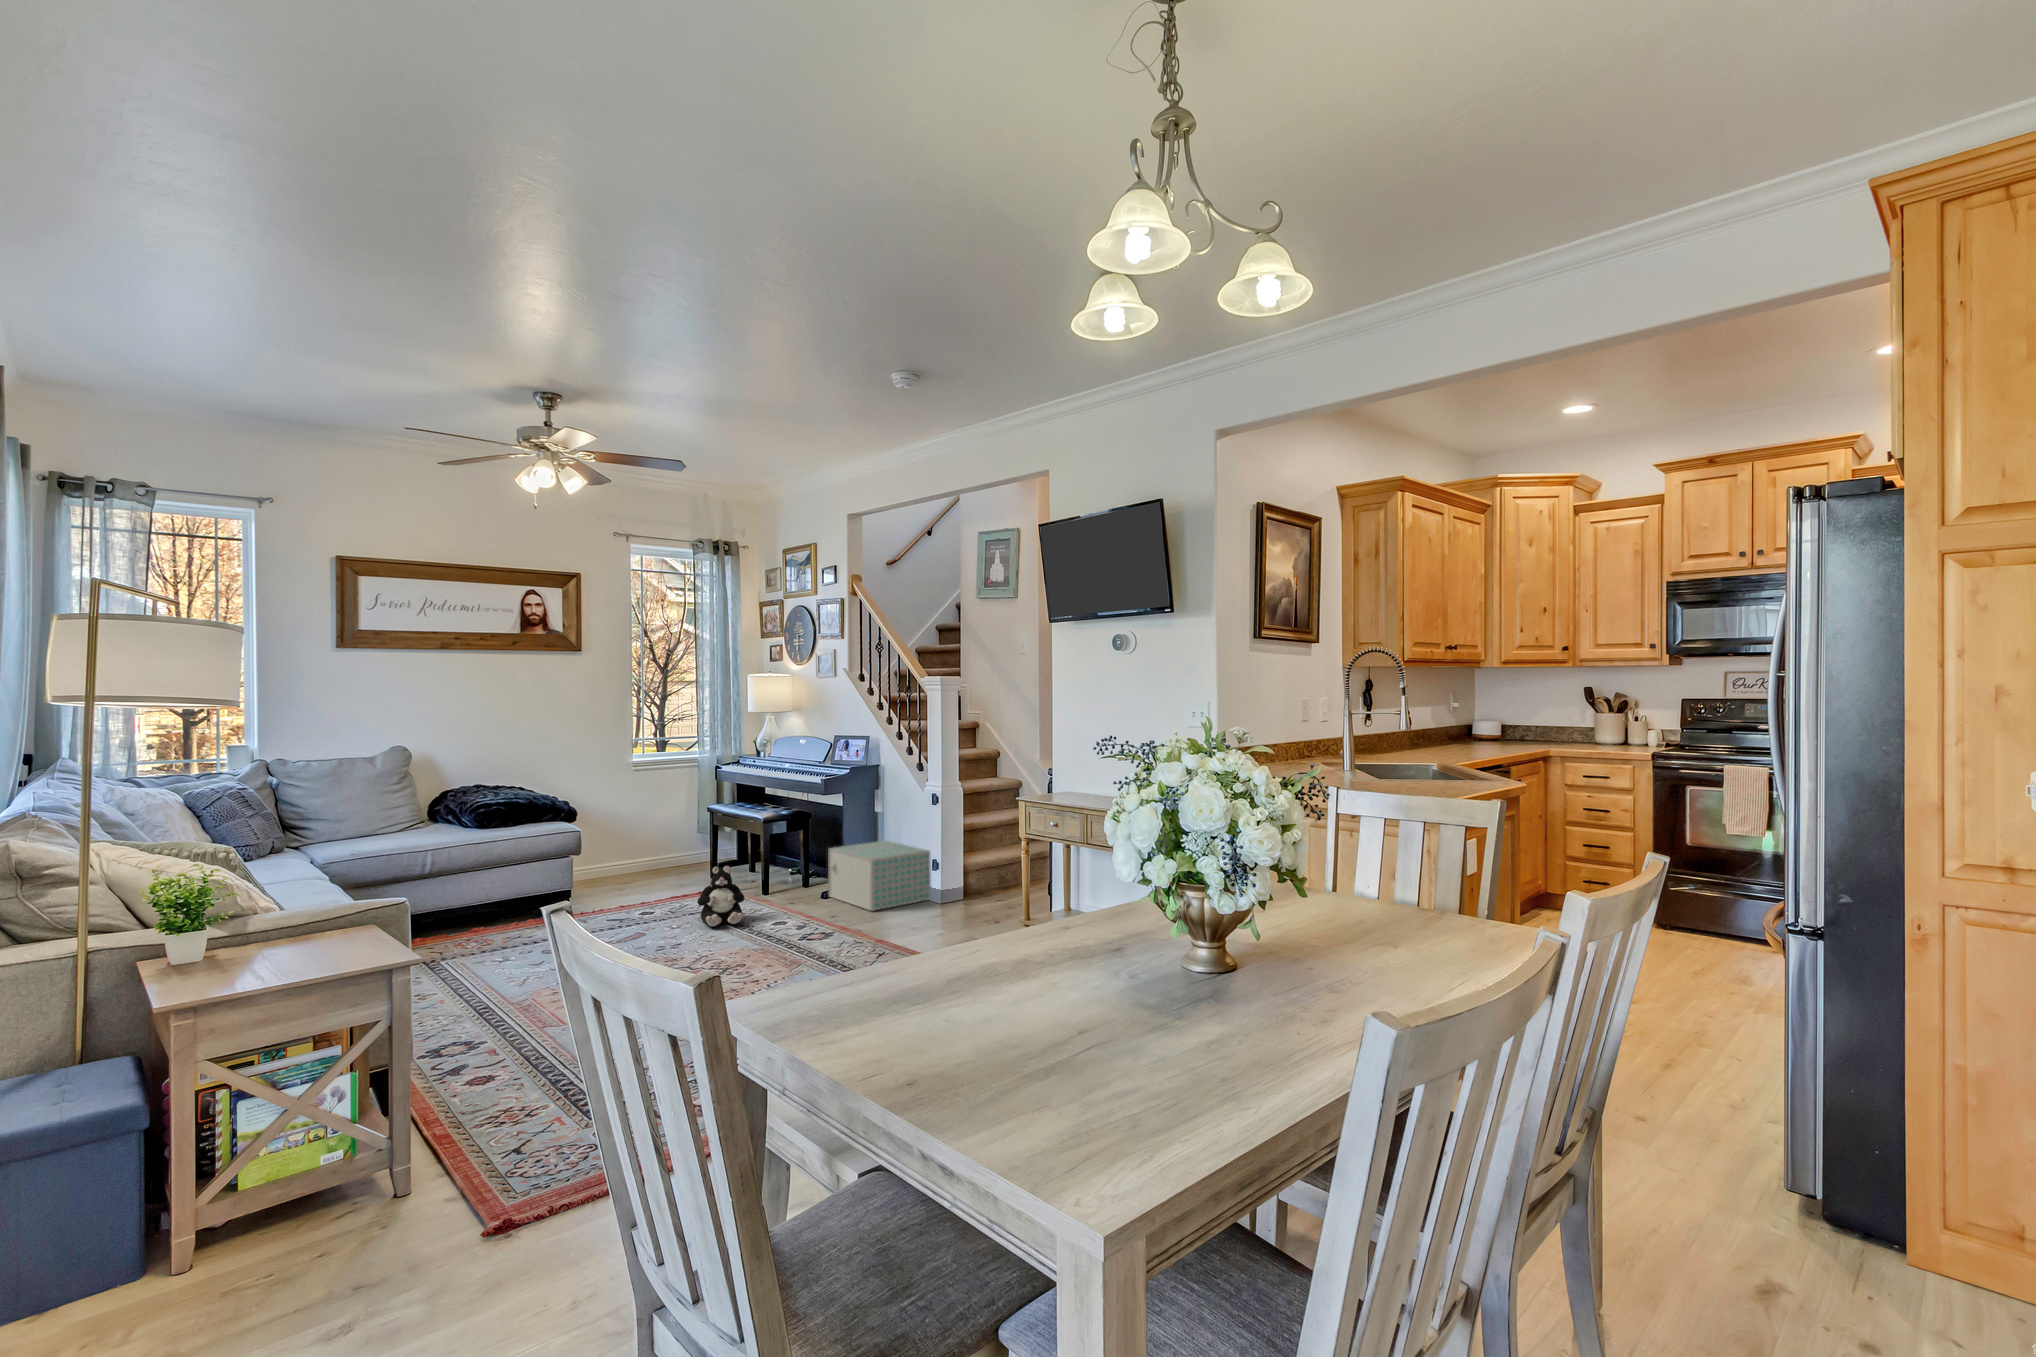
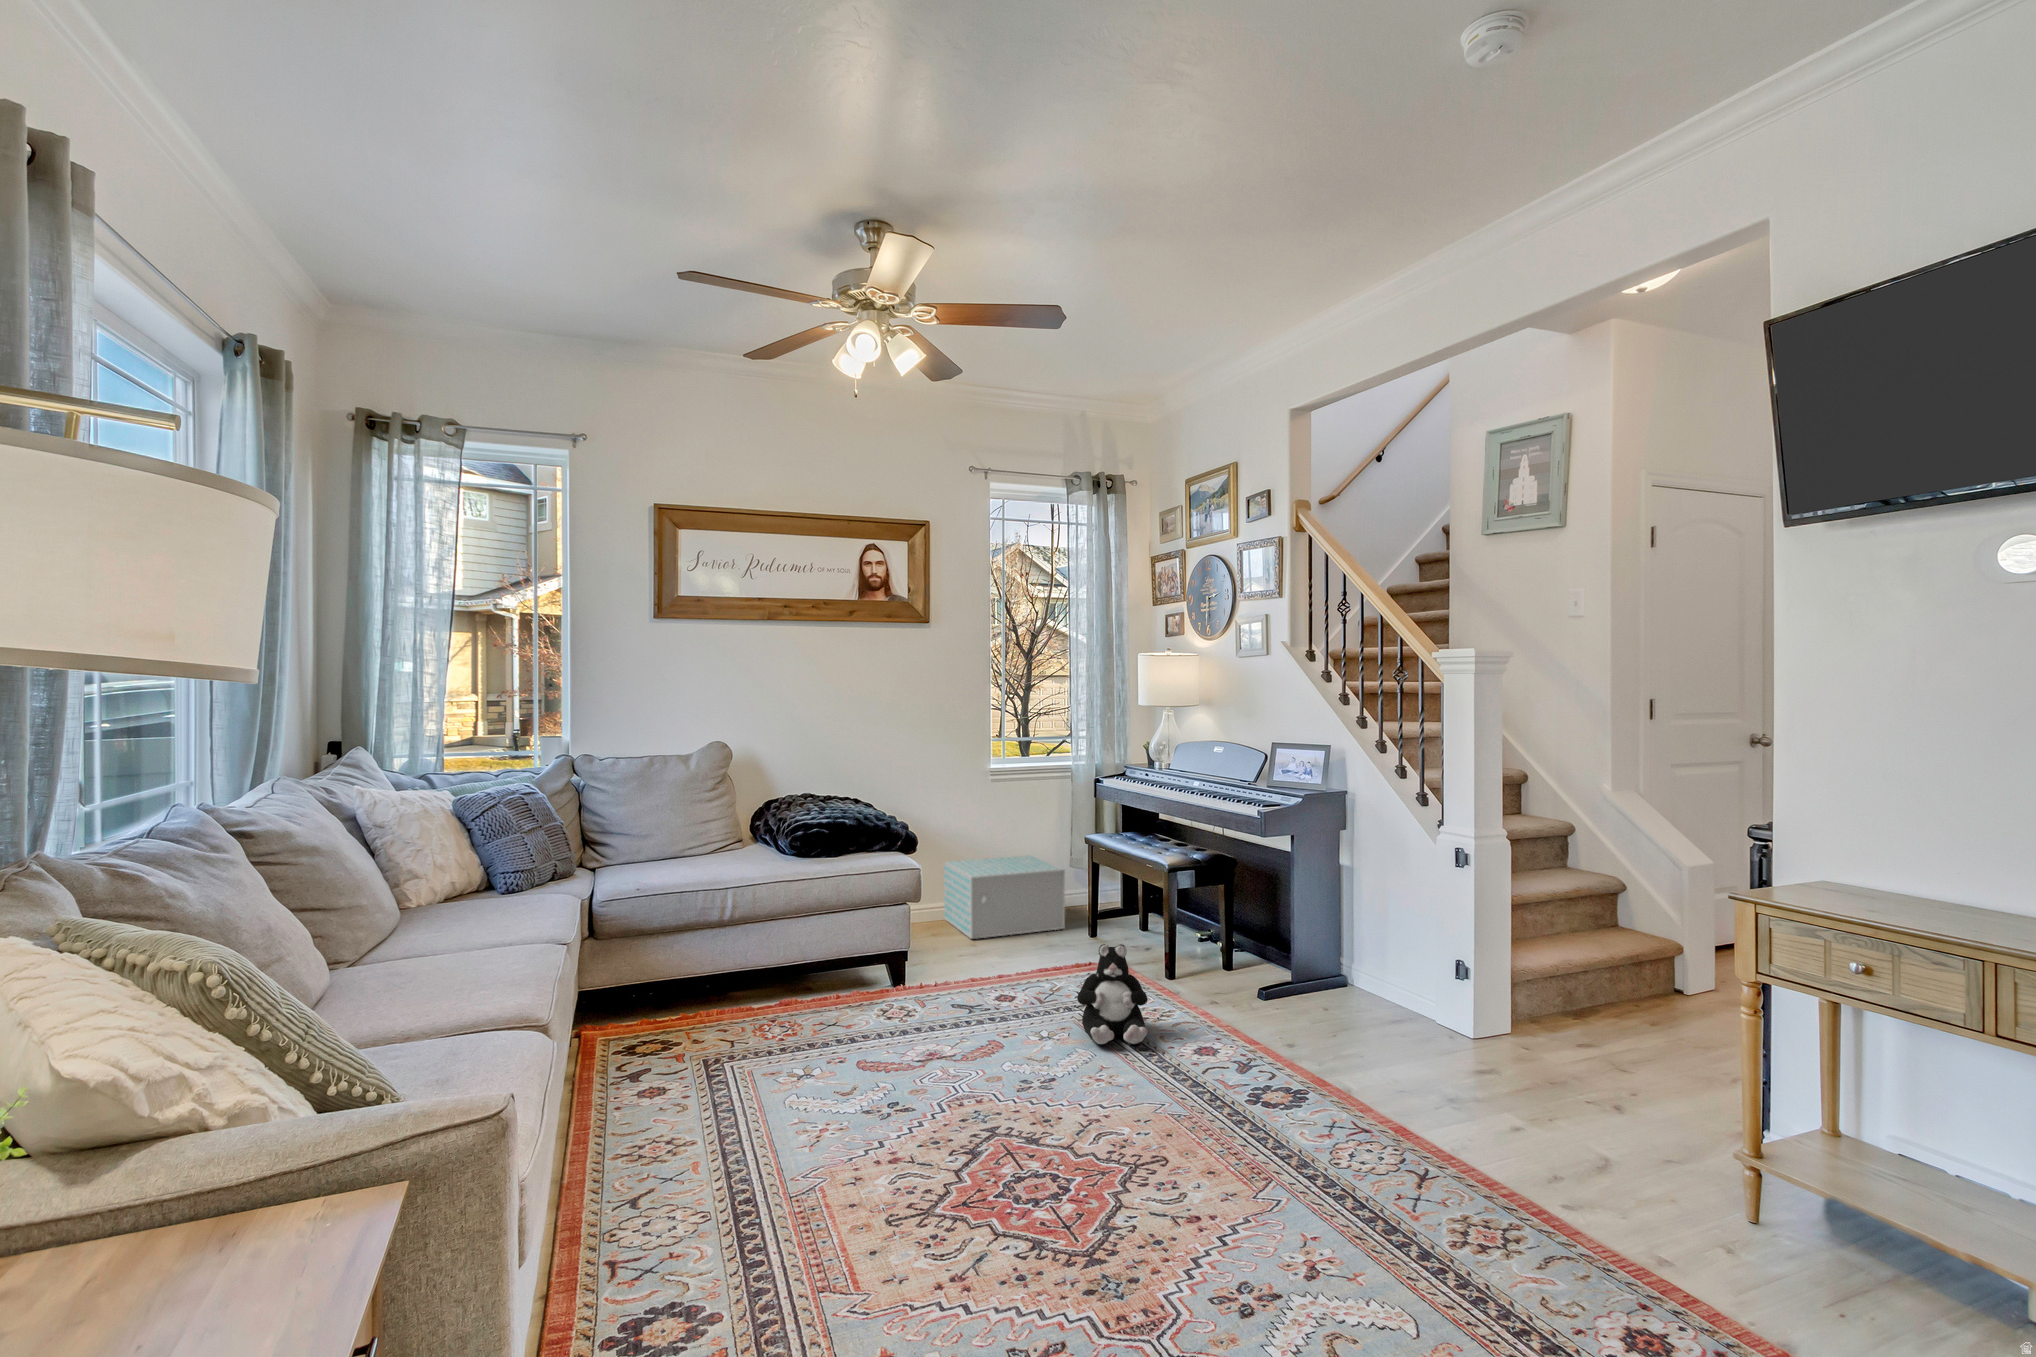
storage box: present [828,840,931,911] -> present [944,855,1065,939]

